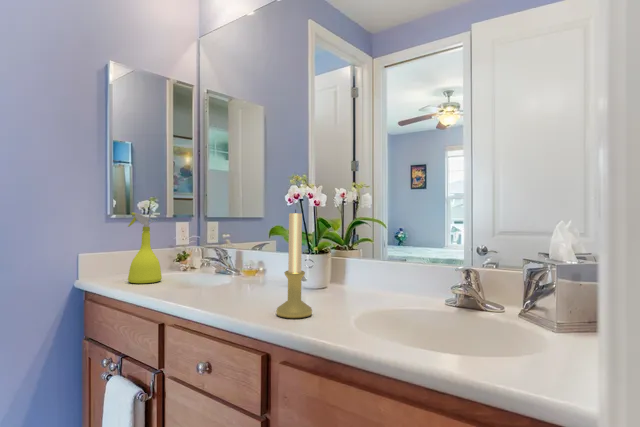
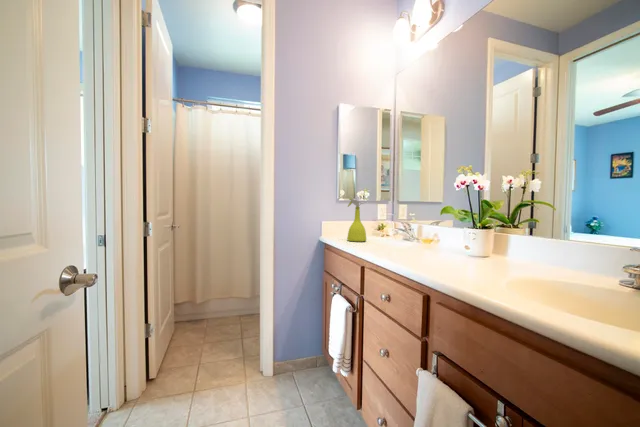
candle holder: present [276,210,312,319] -> none [437,191,467,274]

